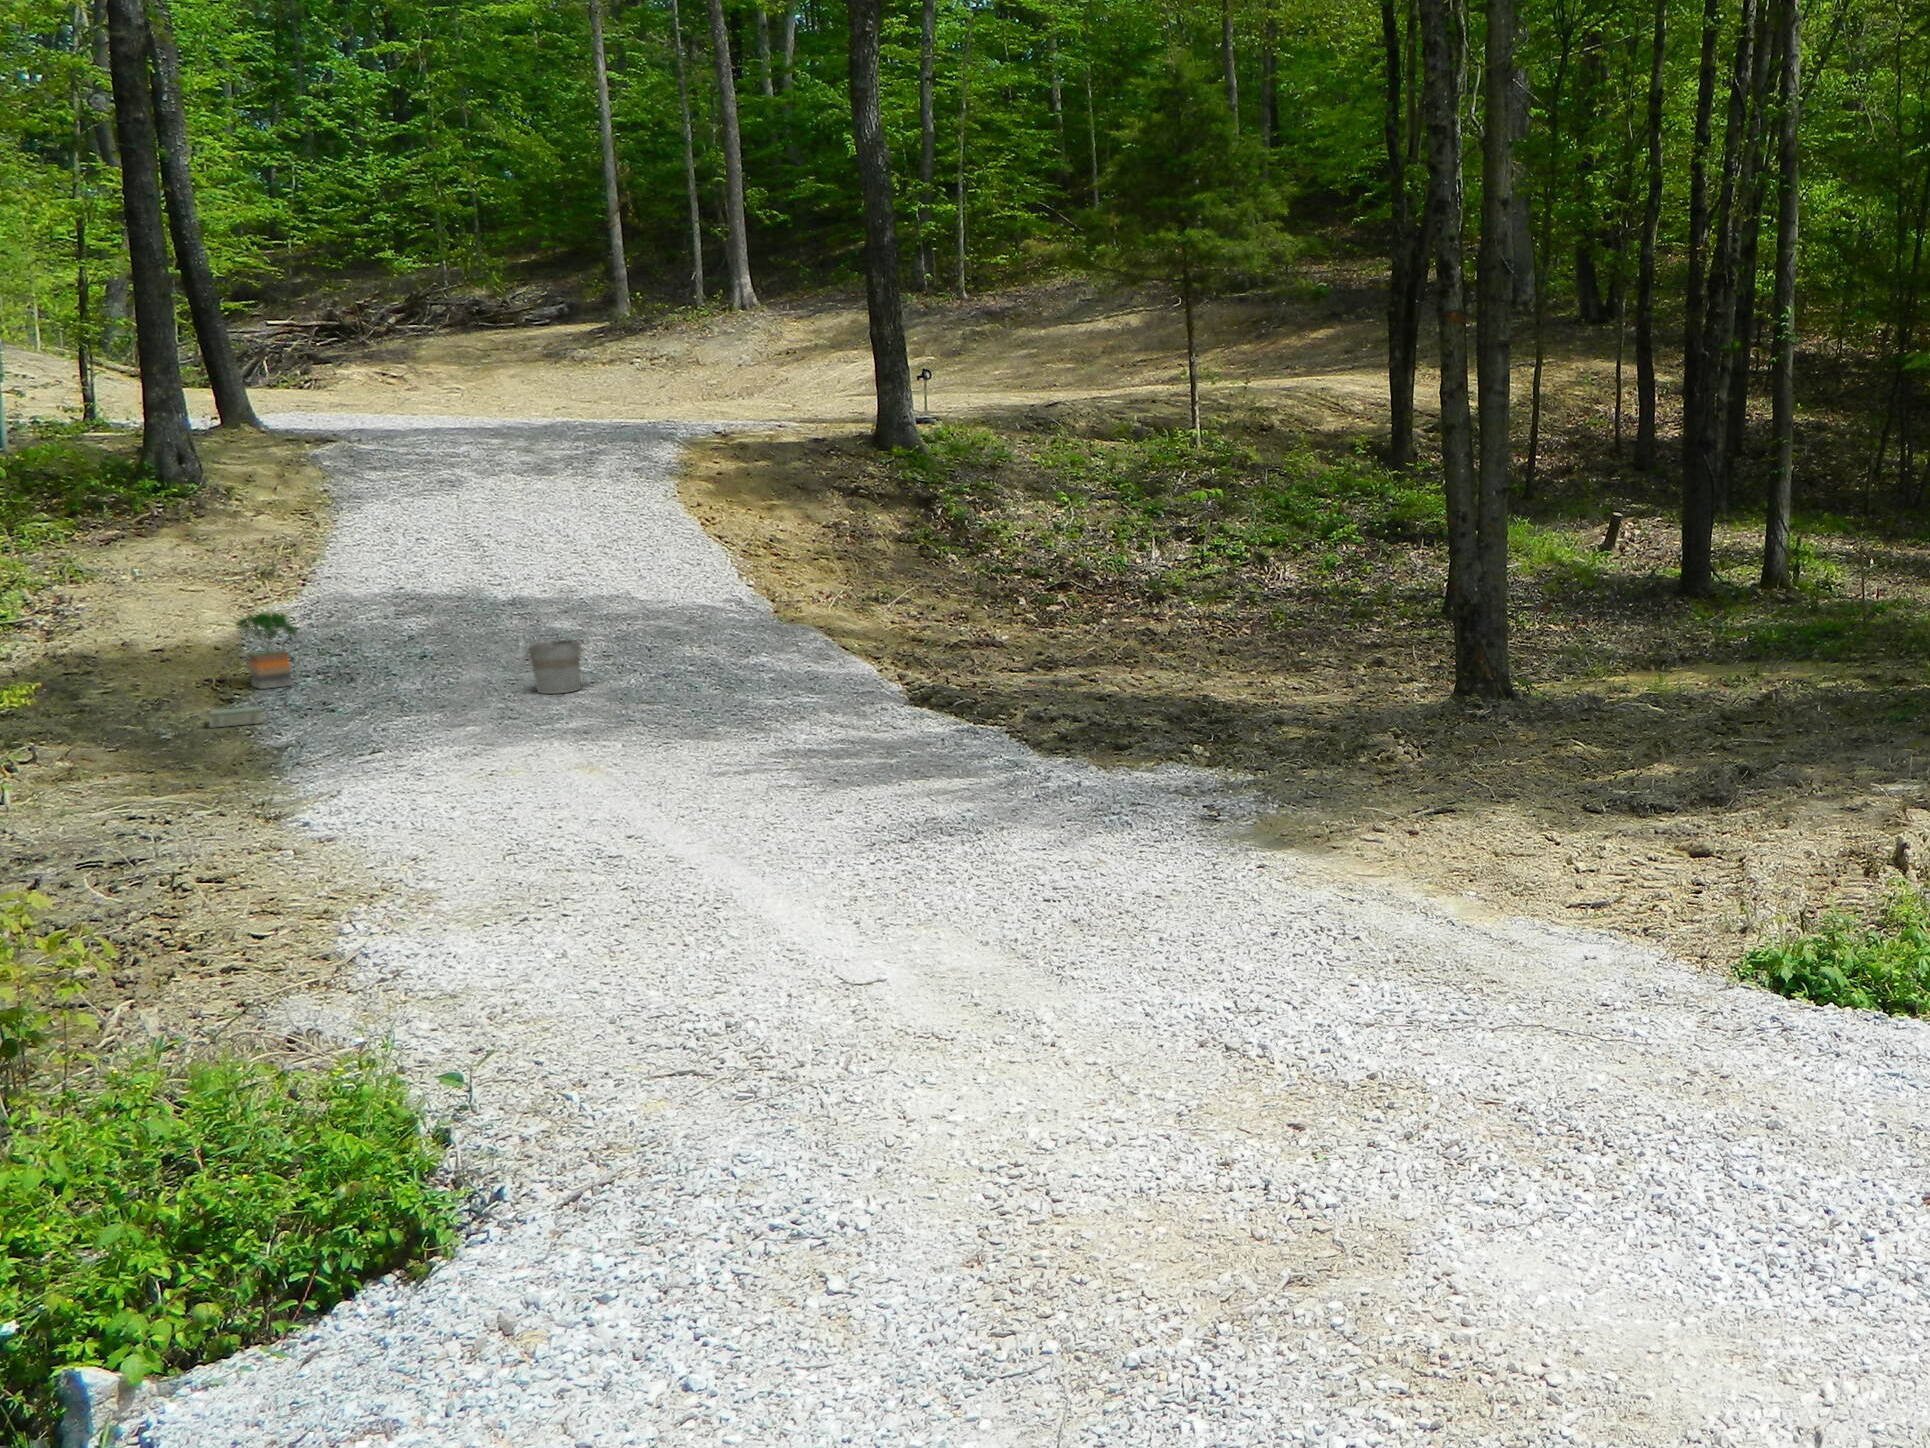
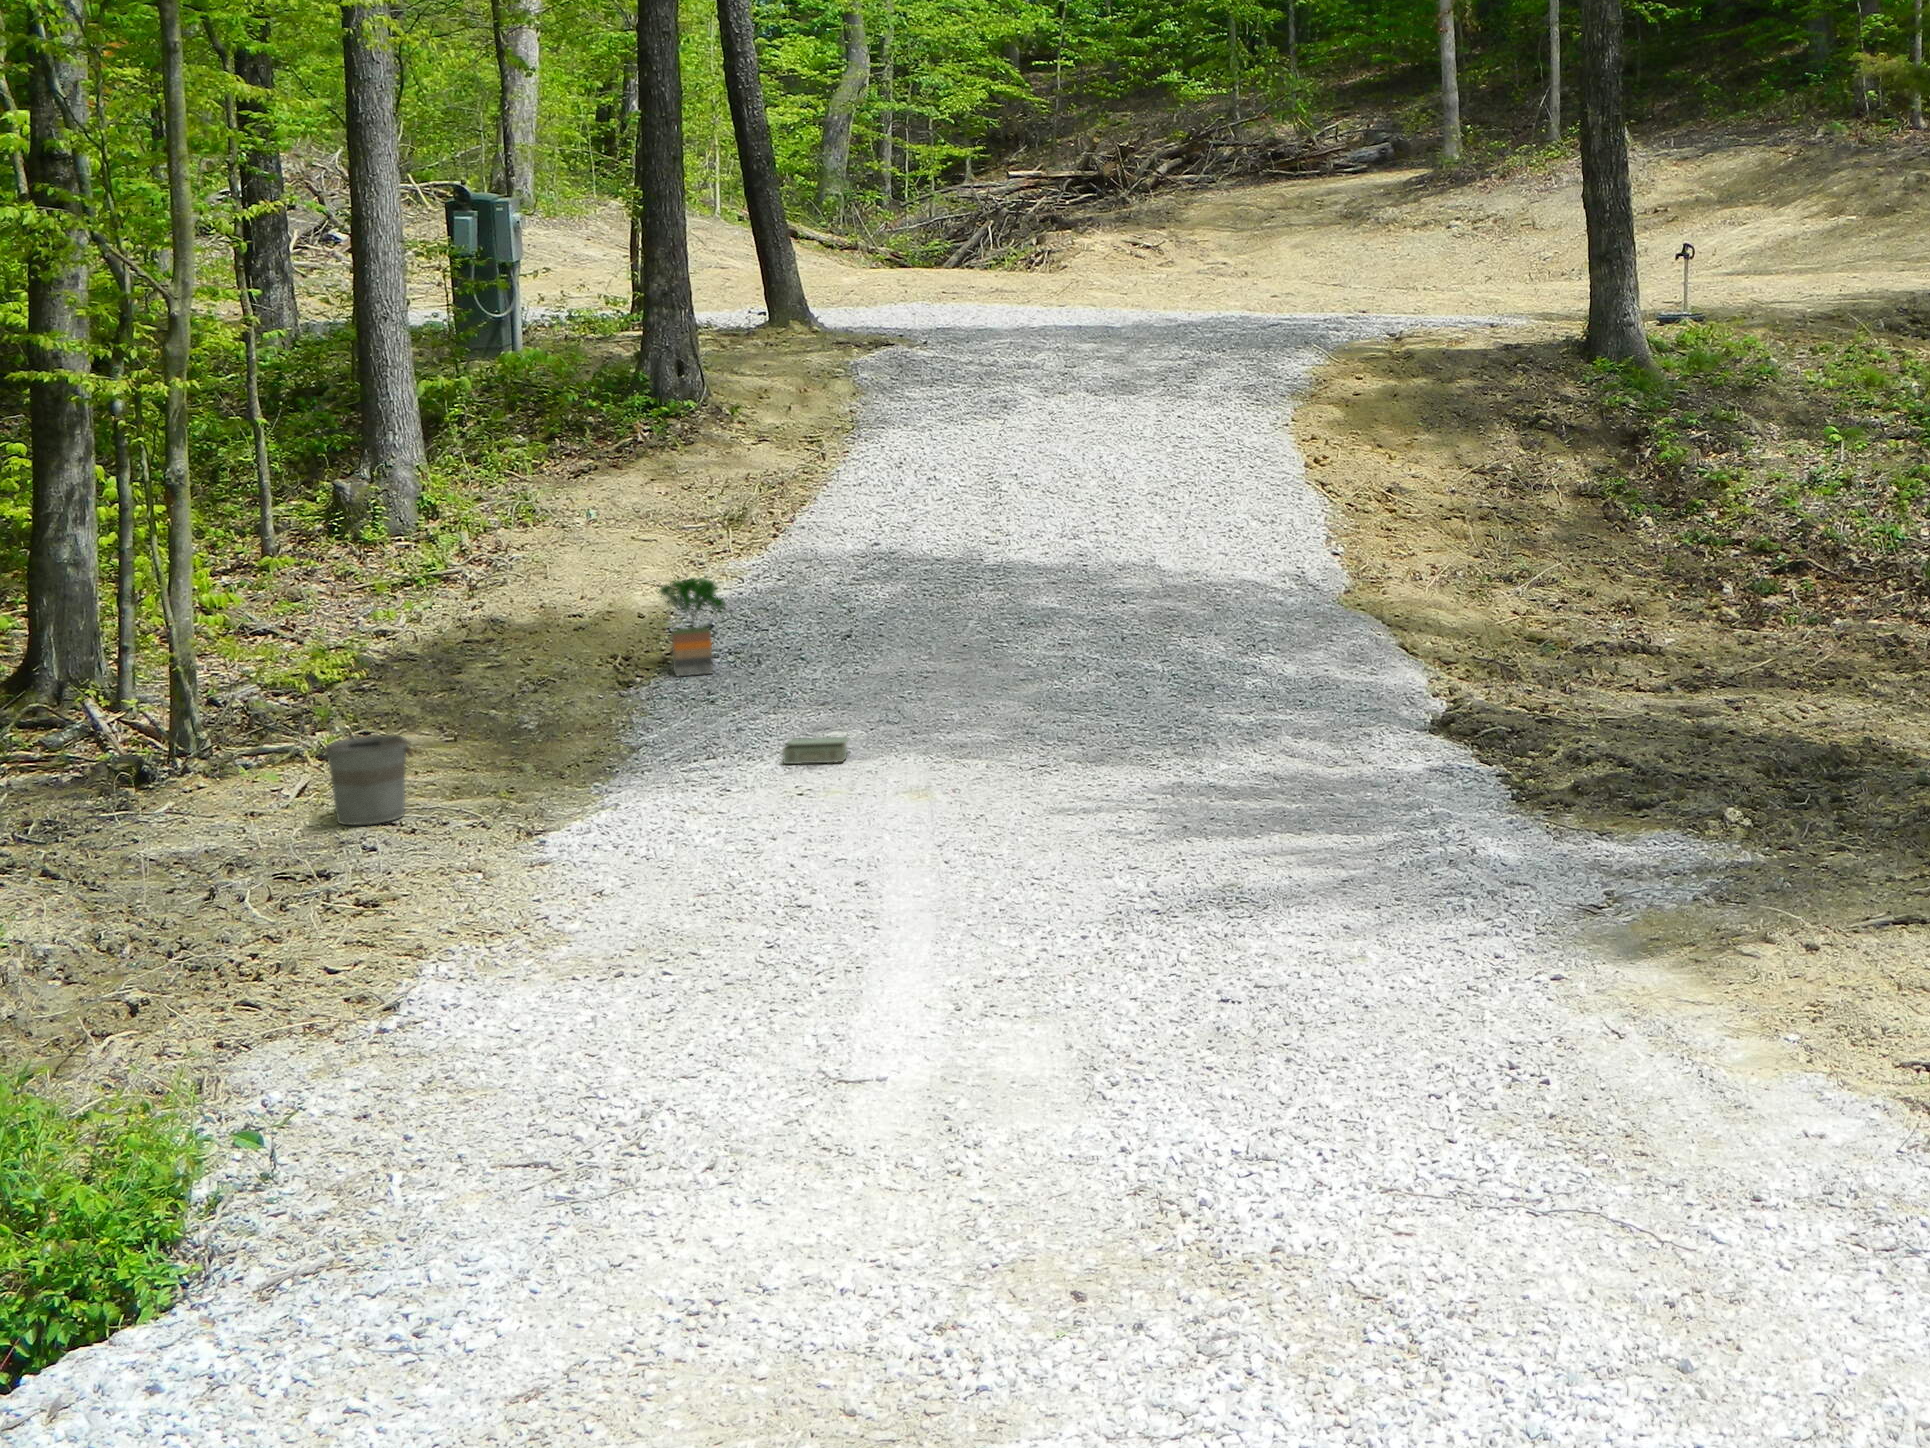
bucket: present [528,640,584,694] -> present [322,735,413,825]
toolbox: present [208,706,264,727] -> present [783,737,849,764]

